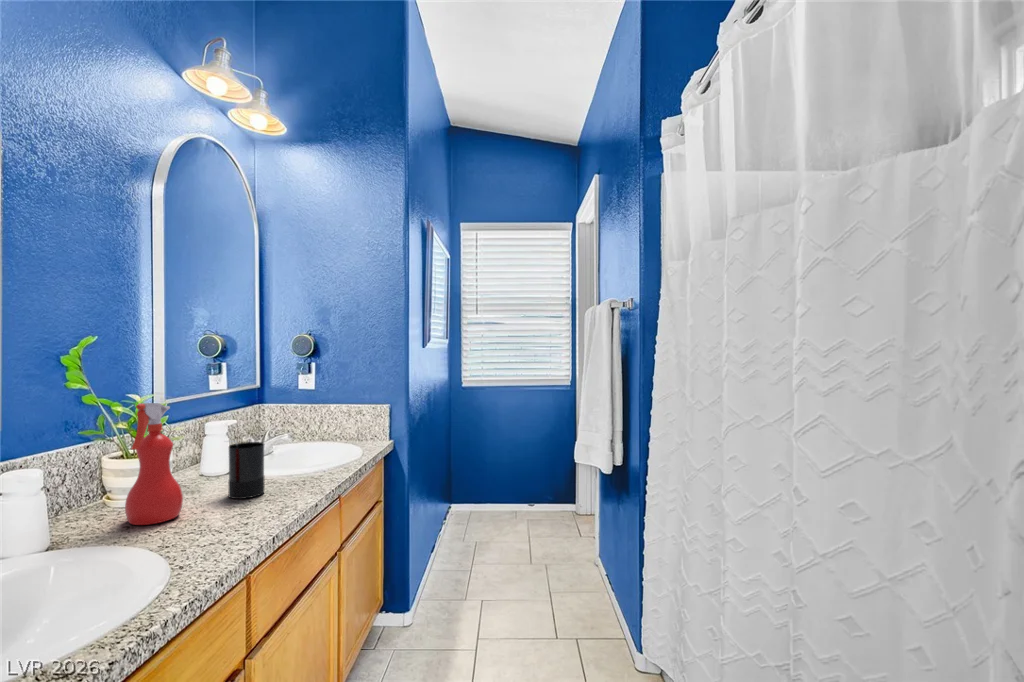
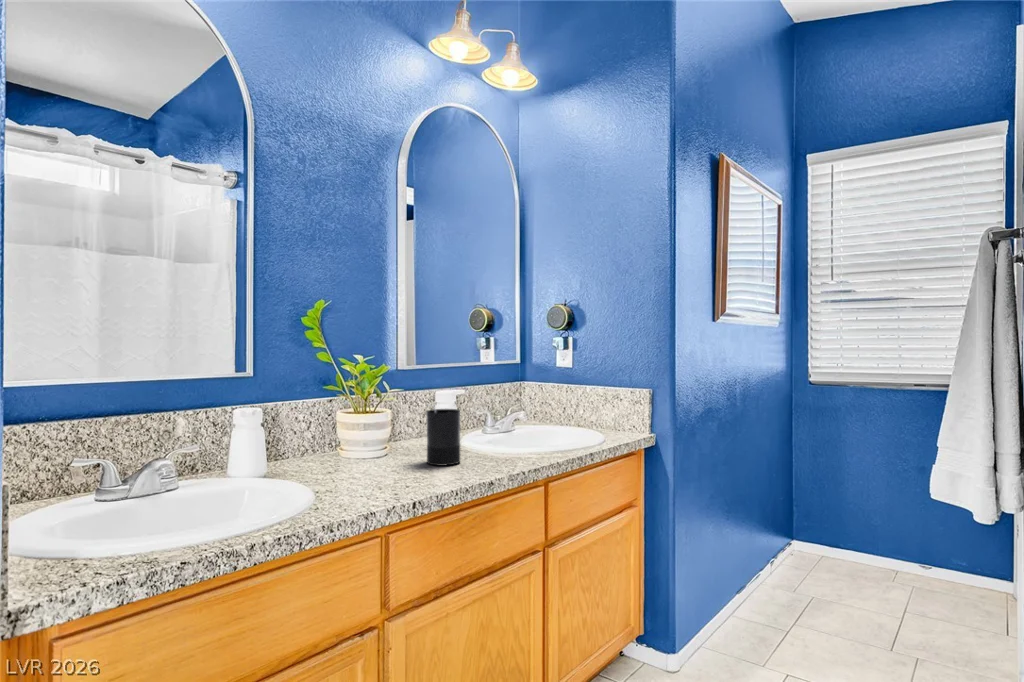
spray bottle: present [125,403,183,525] -> none [326,357,377,472]

